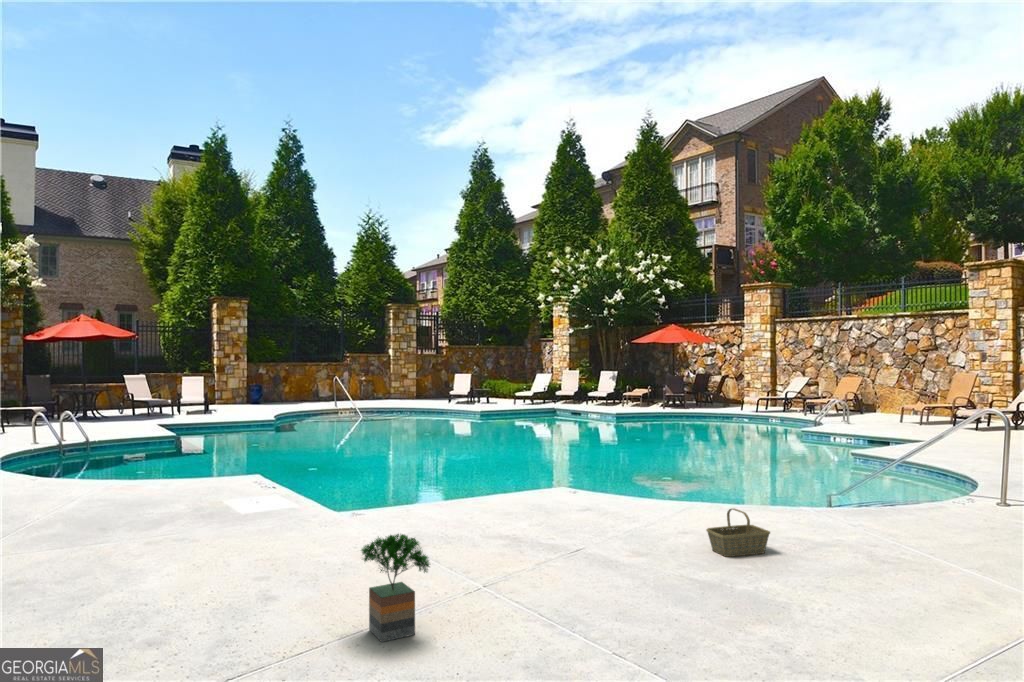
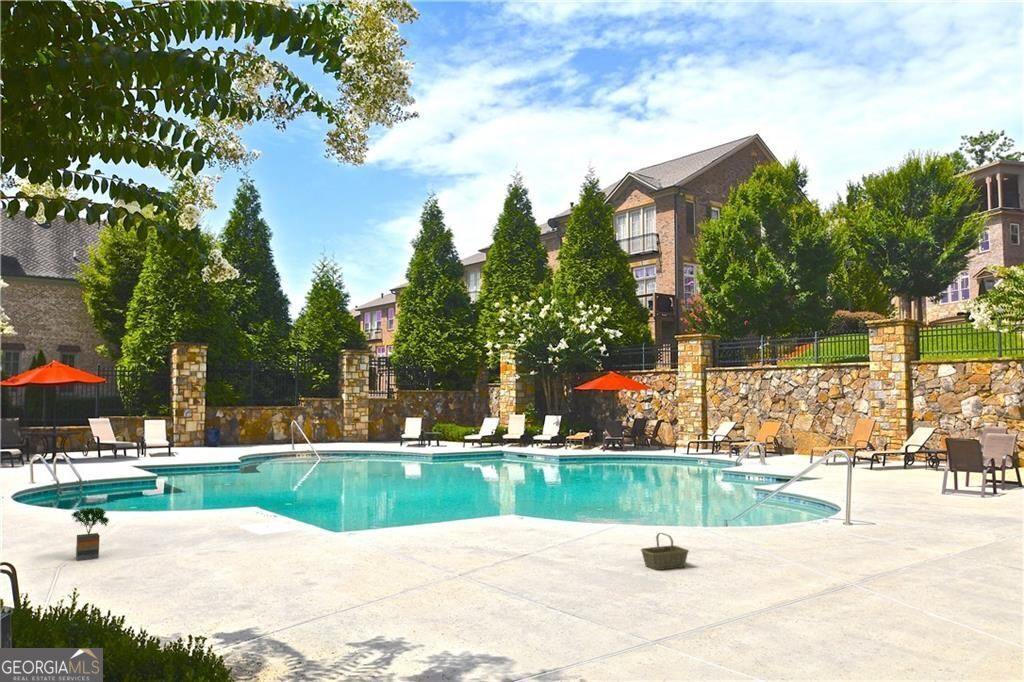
potted tree: present [361,534,430,642] -> present [72,507,109,561]

